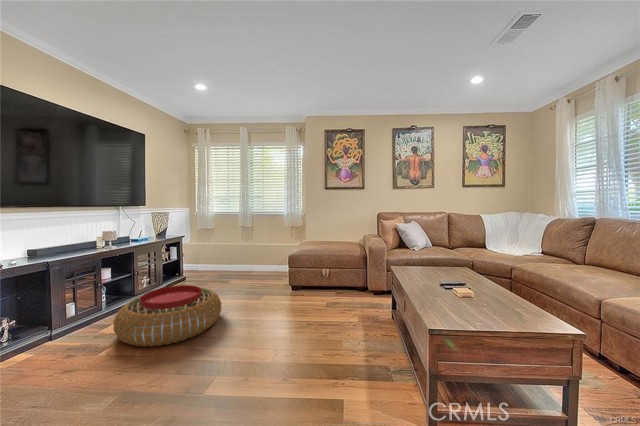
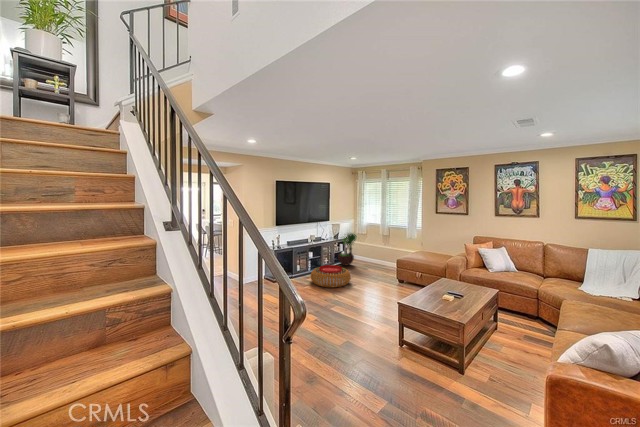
potted tree: none [170,217,211,282] -> present [338,233,357,265]

